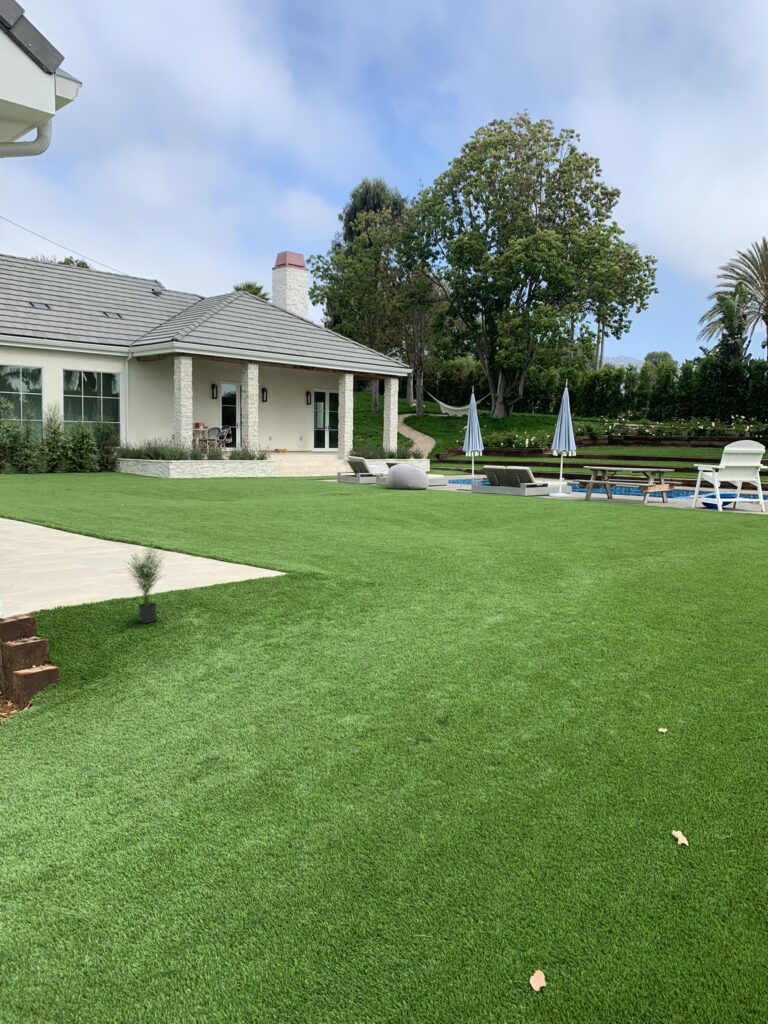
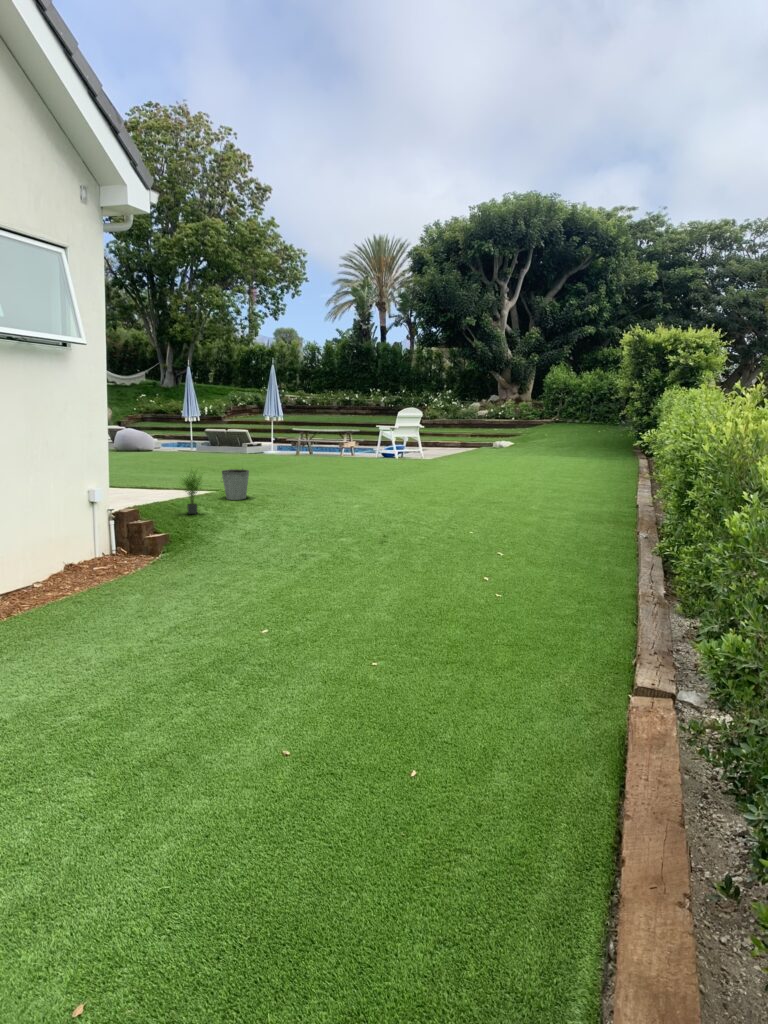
bucket: none [259,539,307,593] -> present [222,469,249,500]

